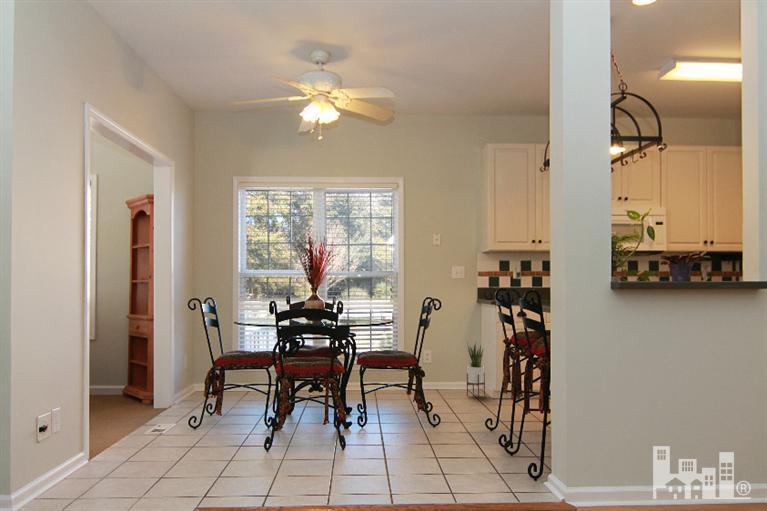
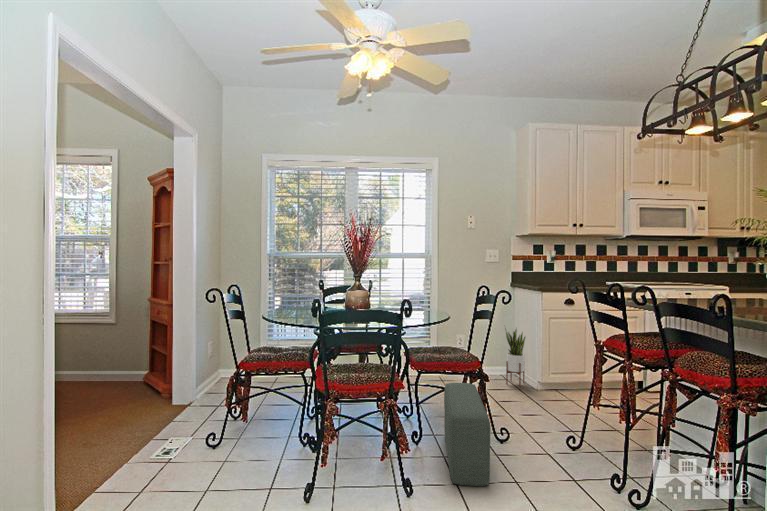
pouf: none [376,379,413,445] -> present [444,383,490,486]

